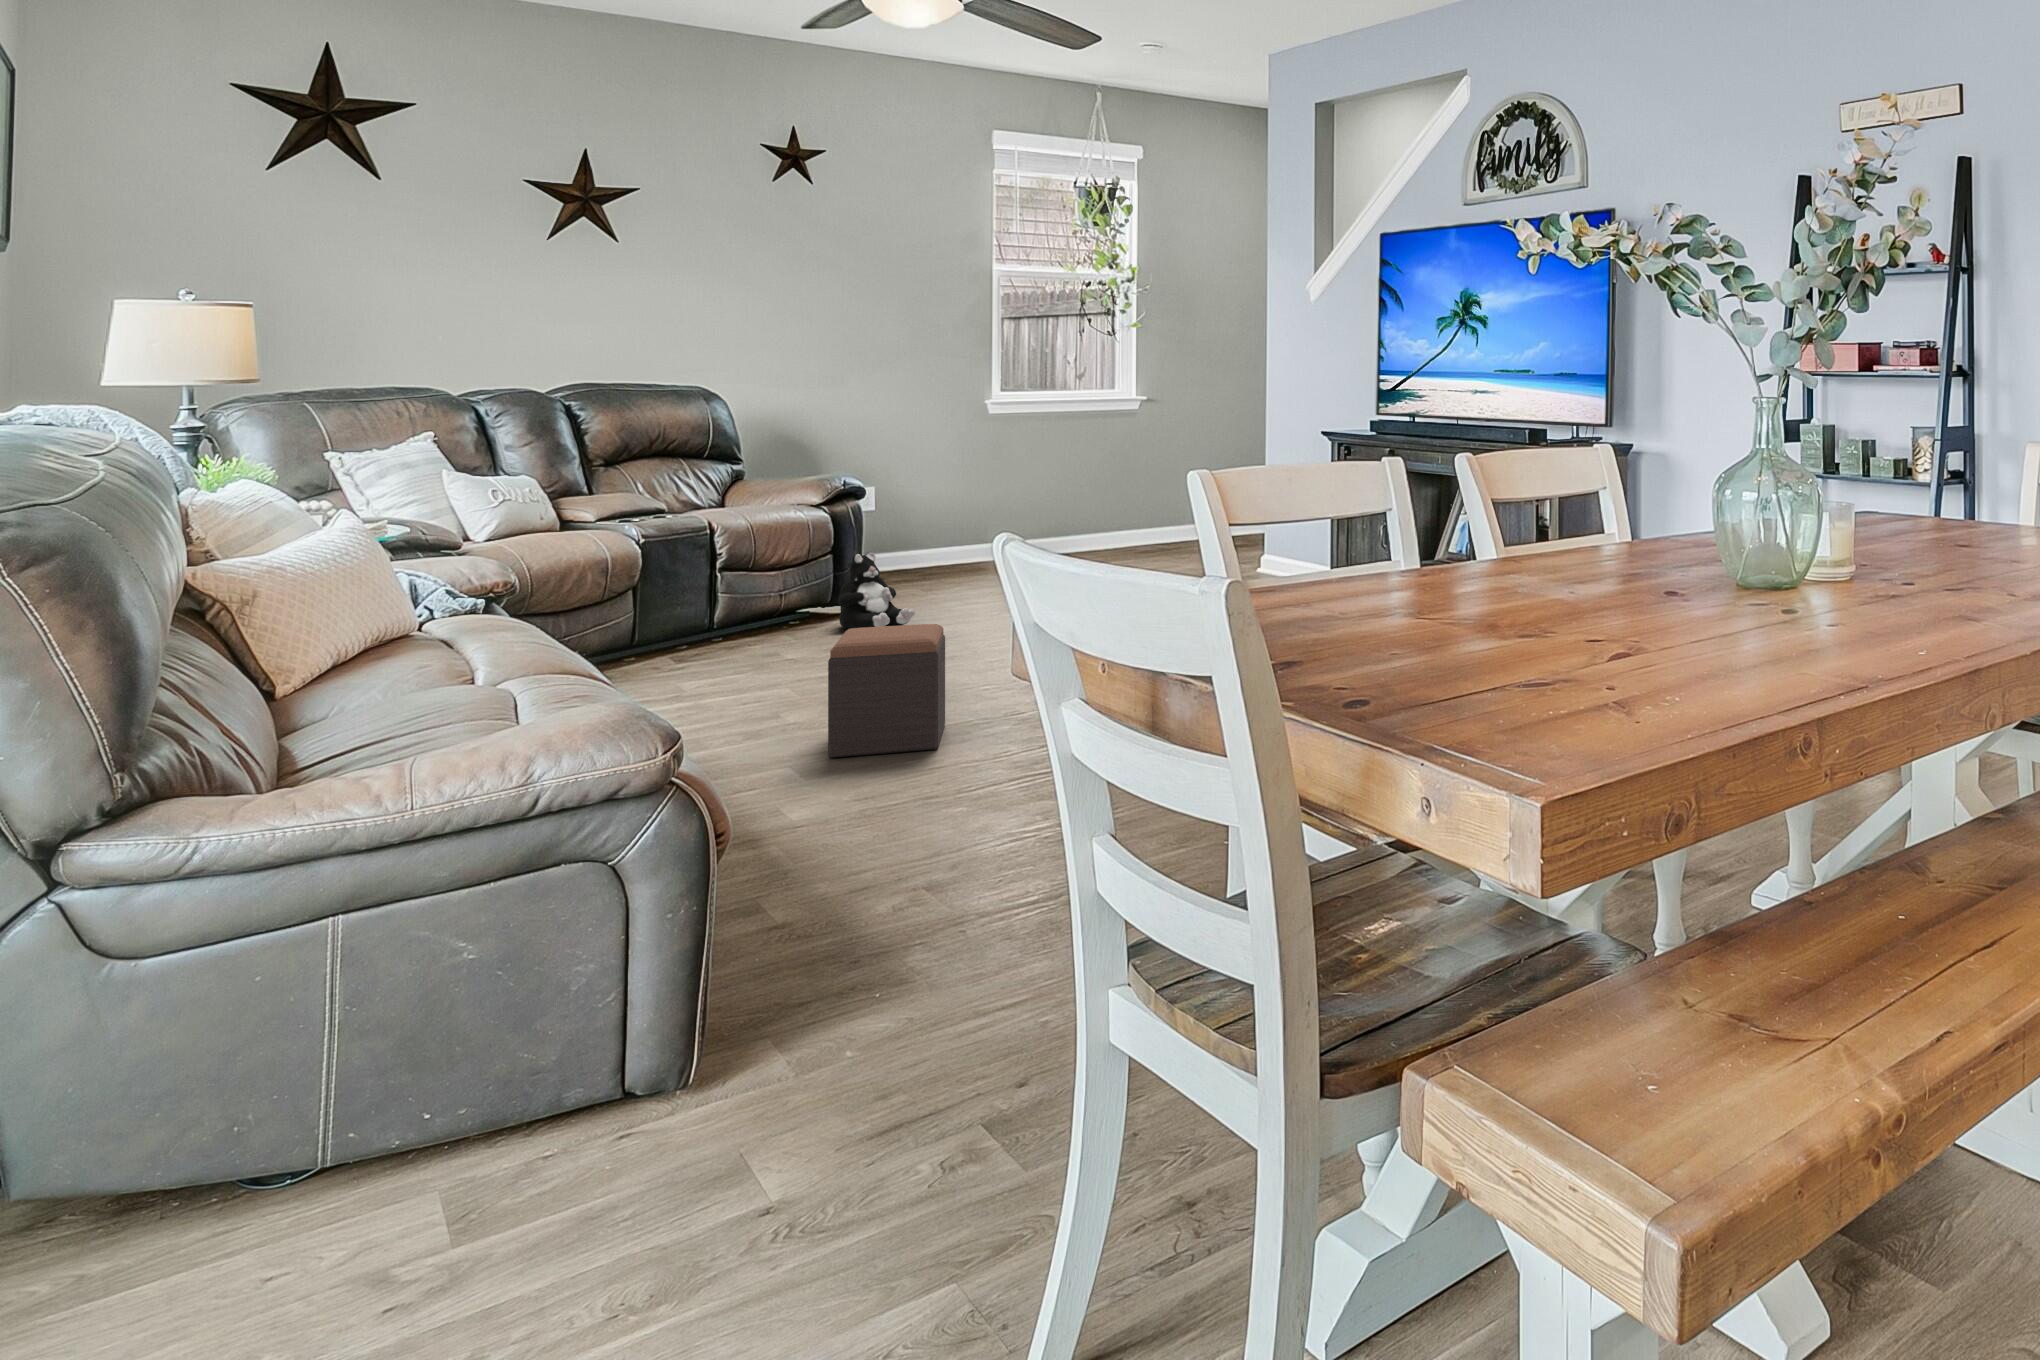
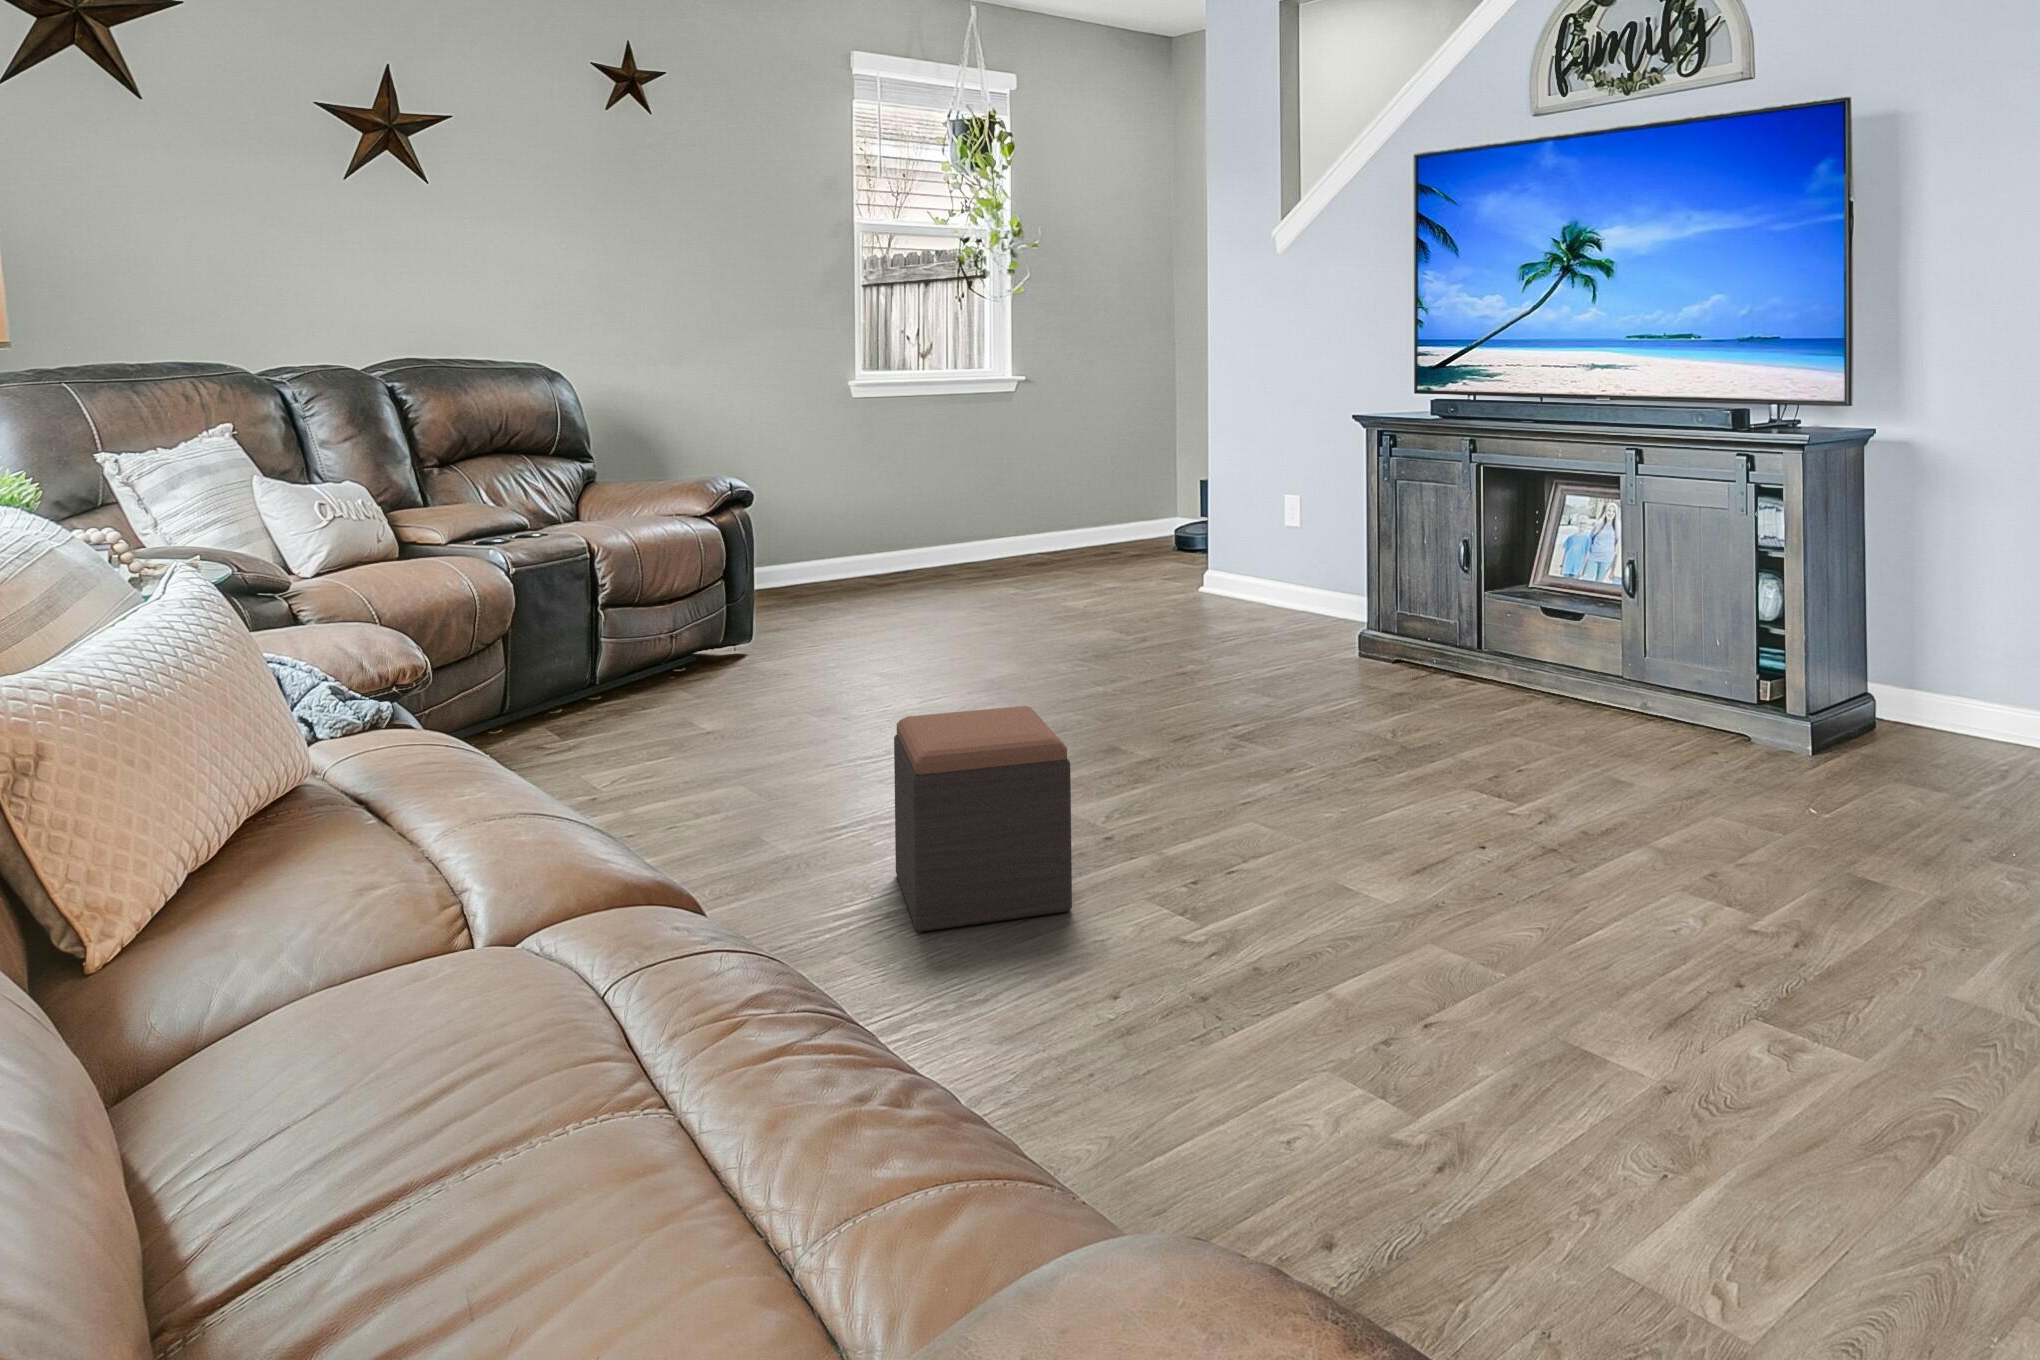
plush toy: present [838,552,915,629] -> none [749,575,845,680]

